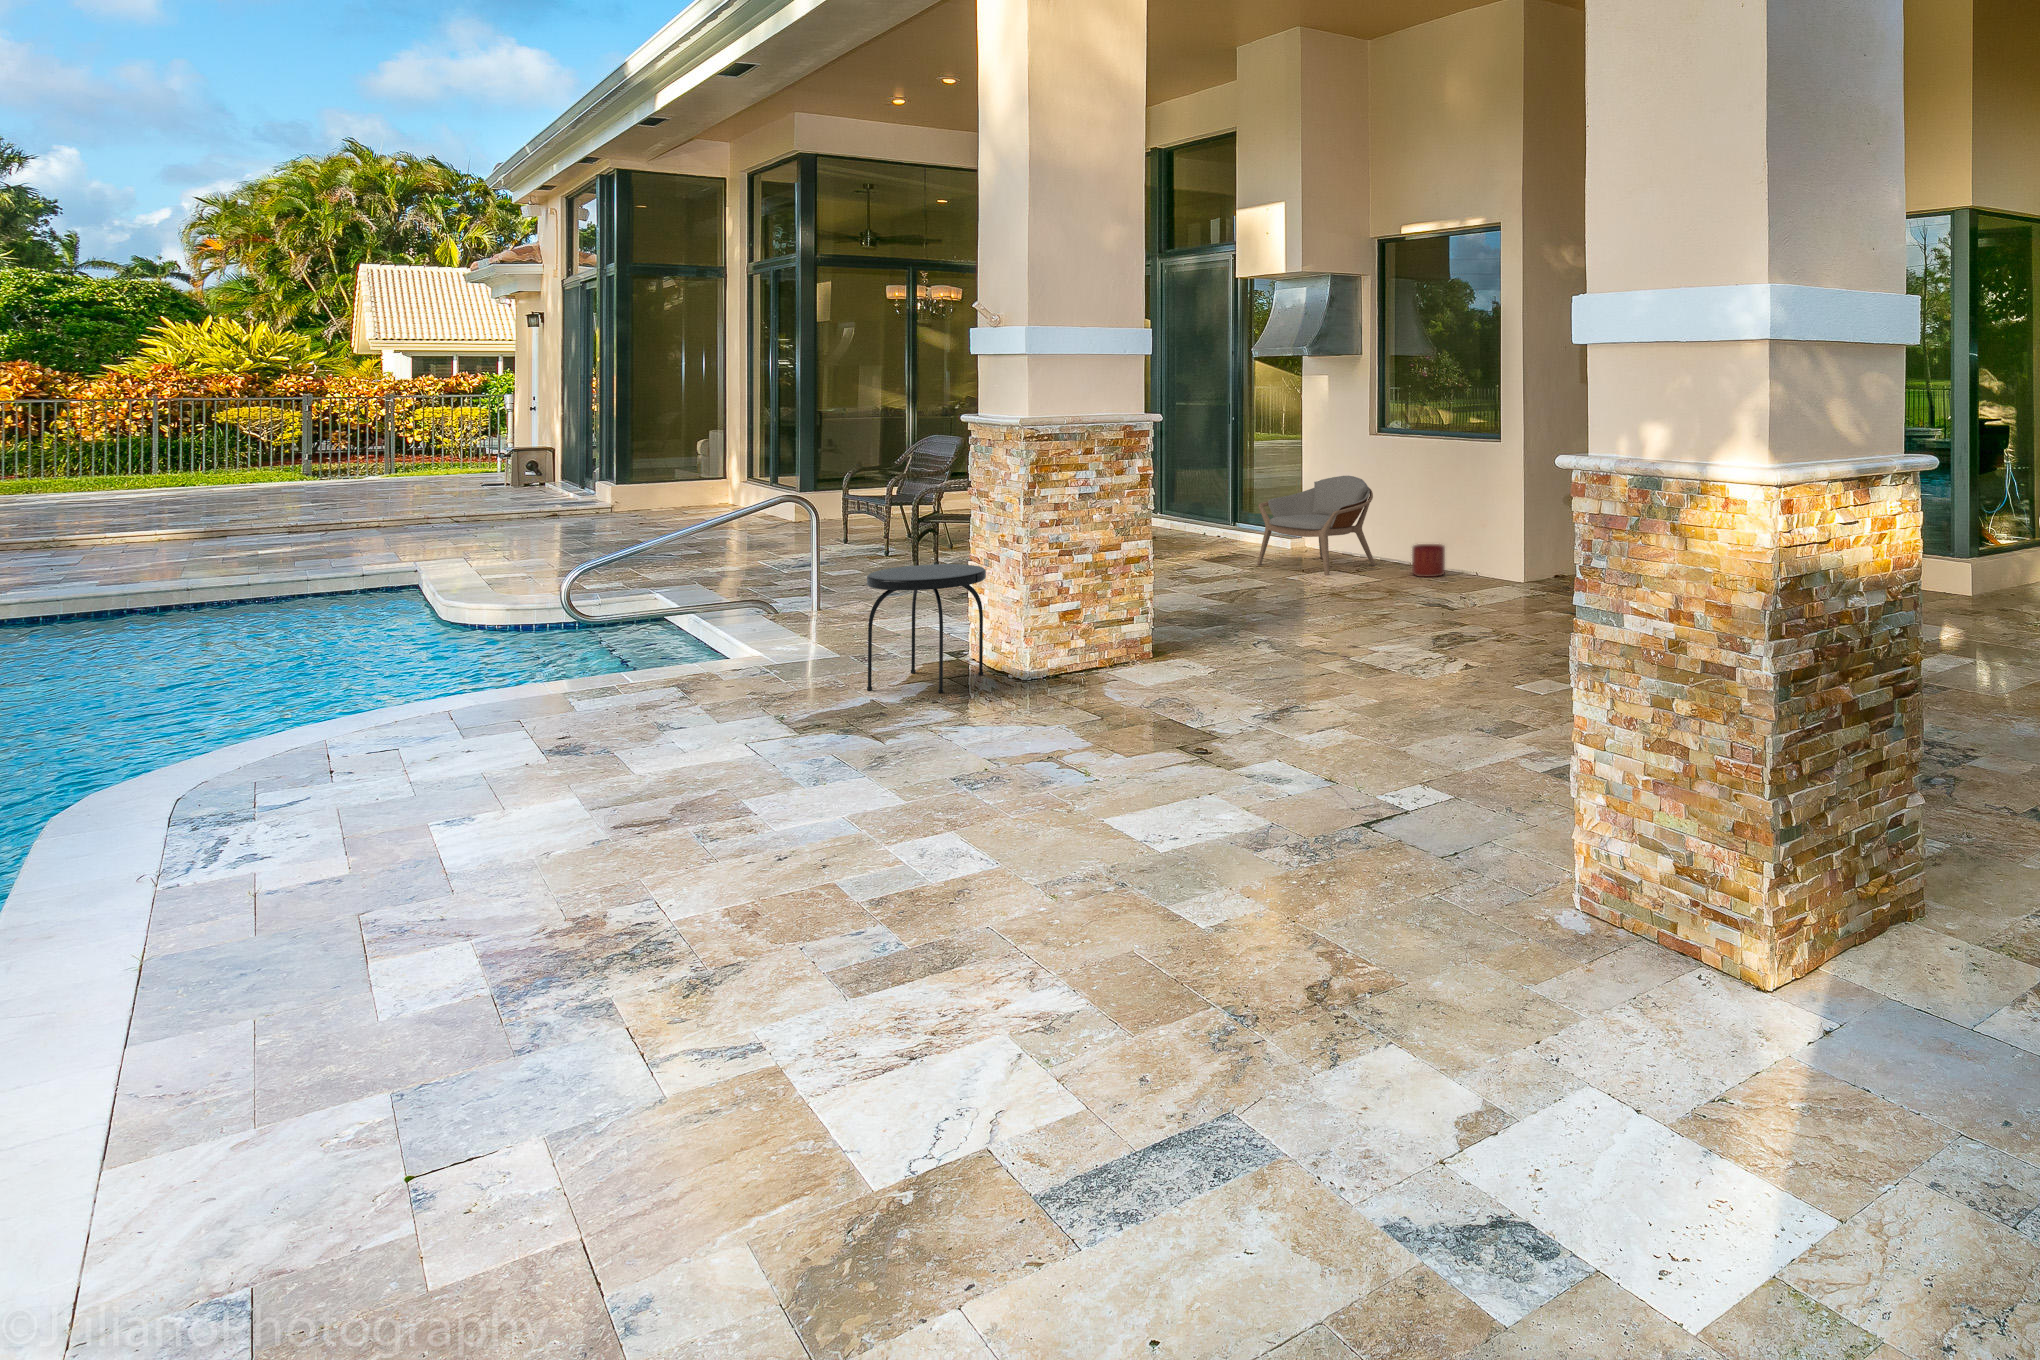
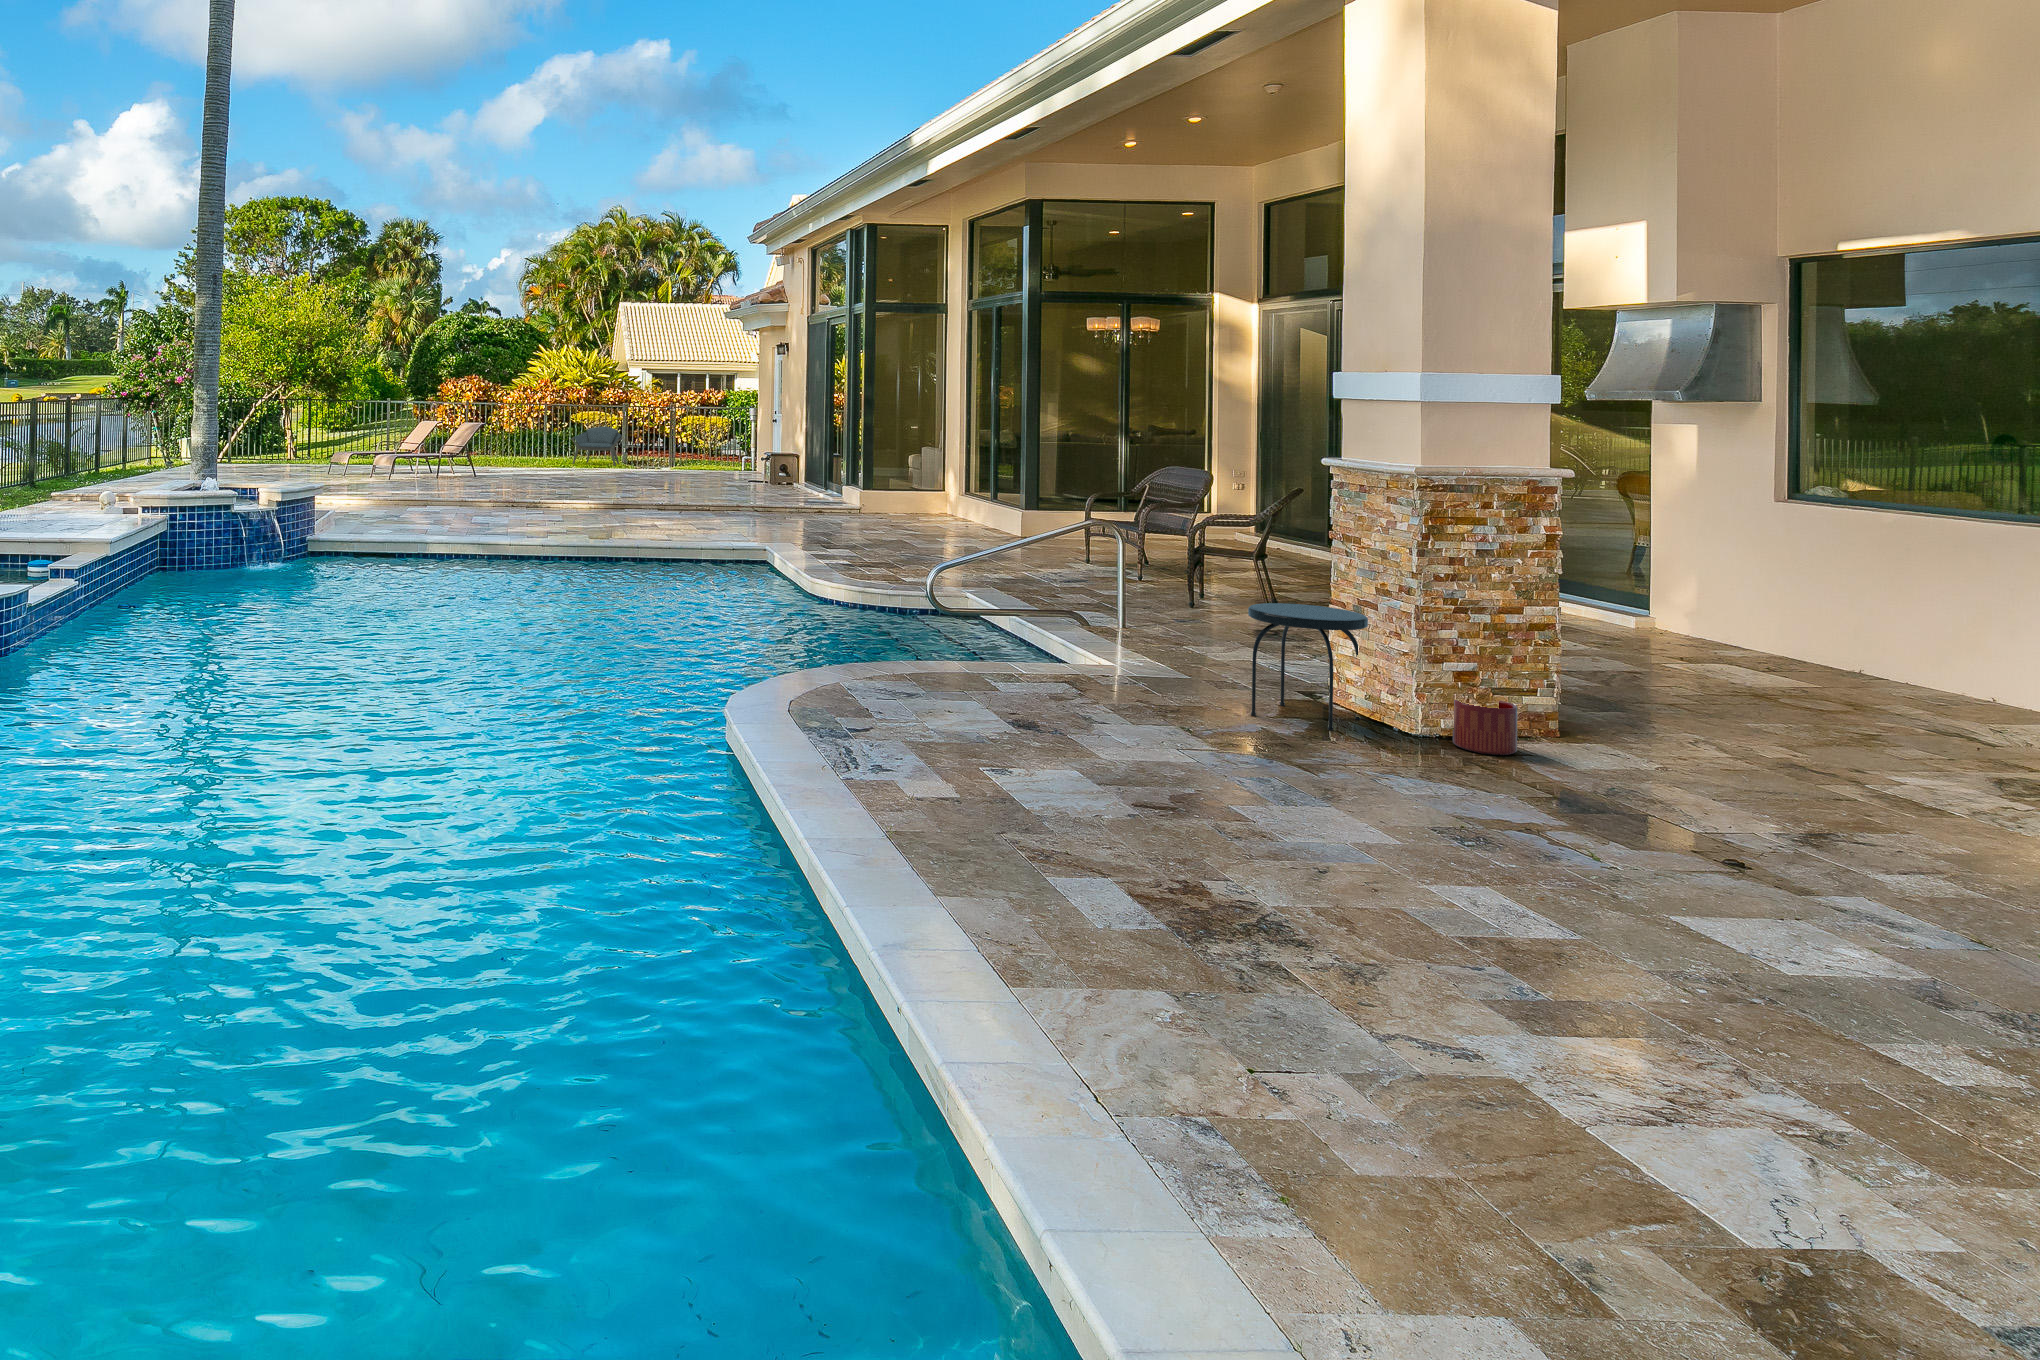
armchair: present [1258,476,1375,575] -> present [572,427,622,466]
planter: present [1412,544,1445,577] -> present [1453,700,1517,755]

